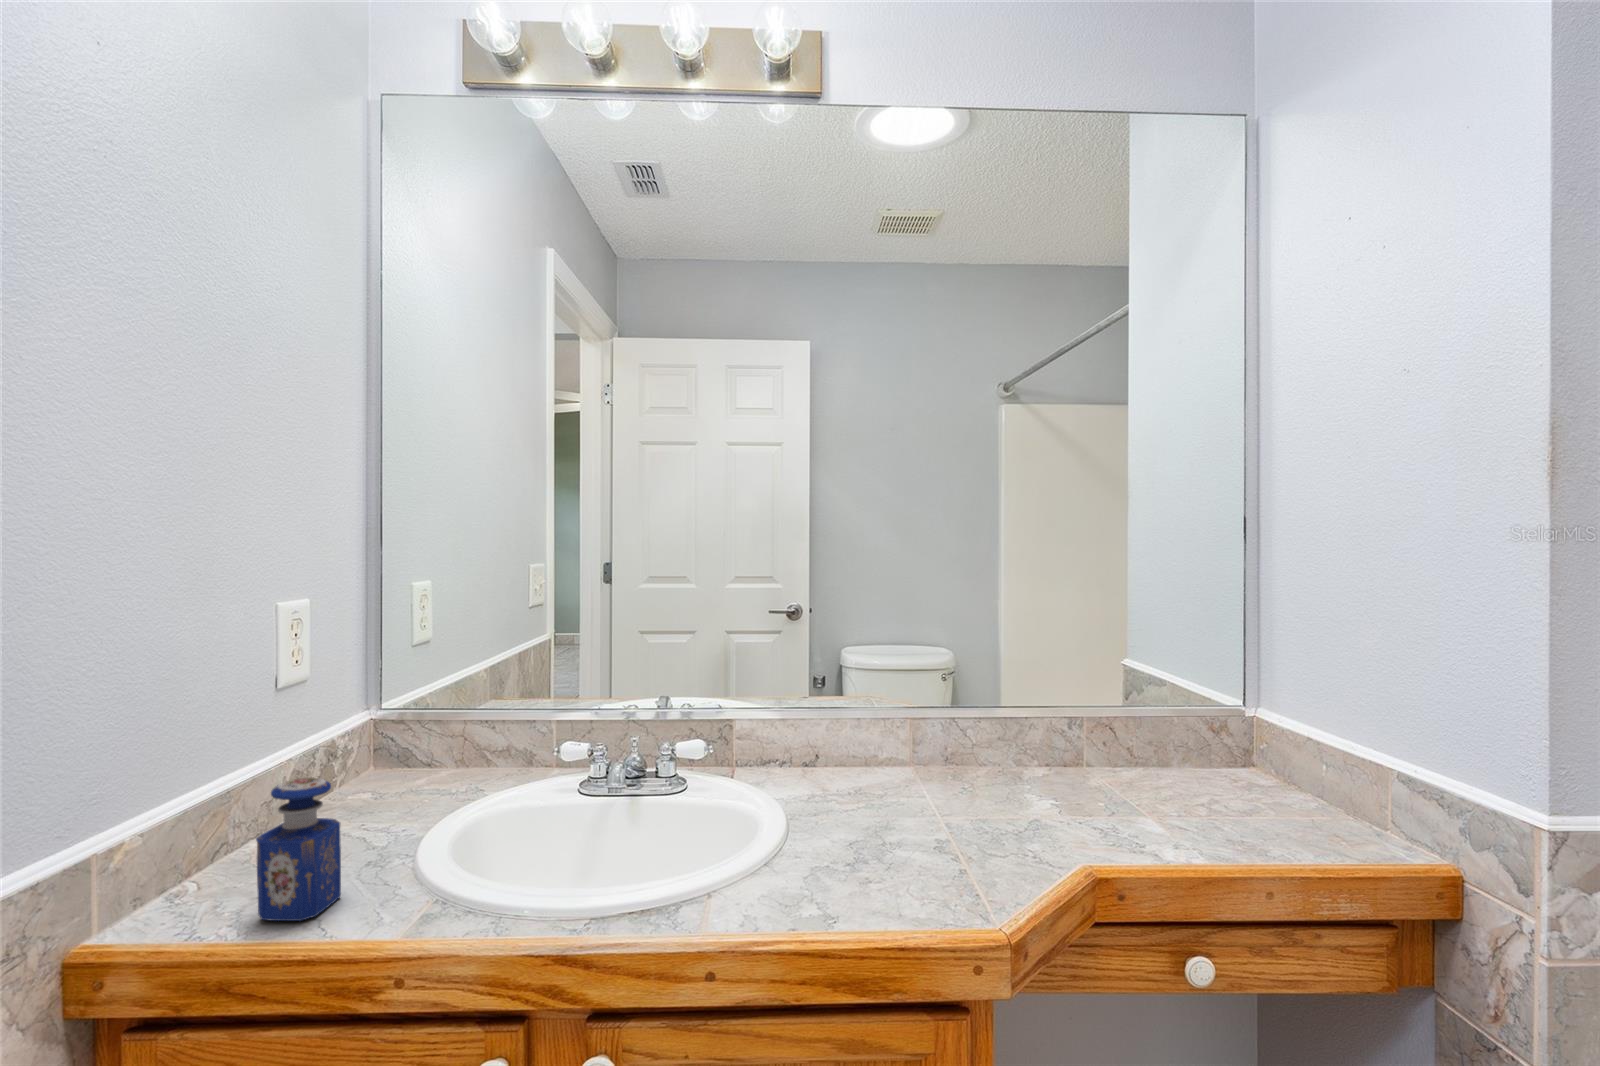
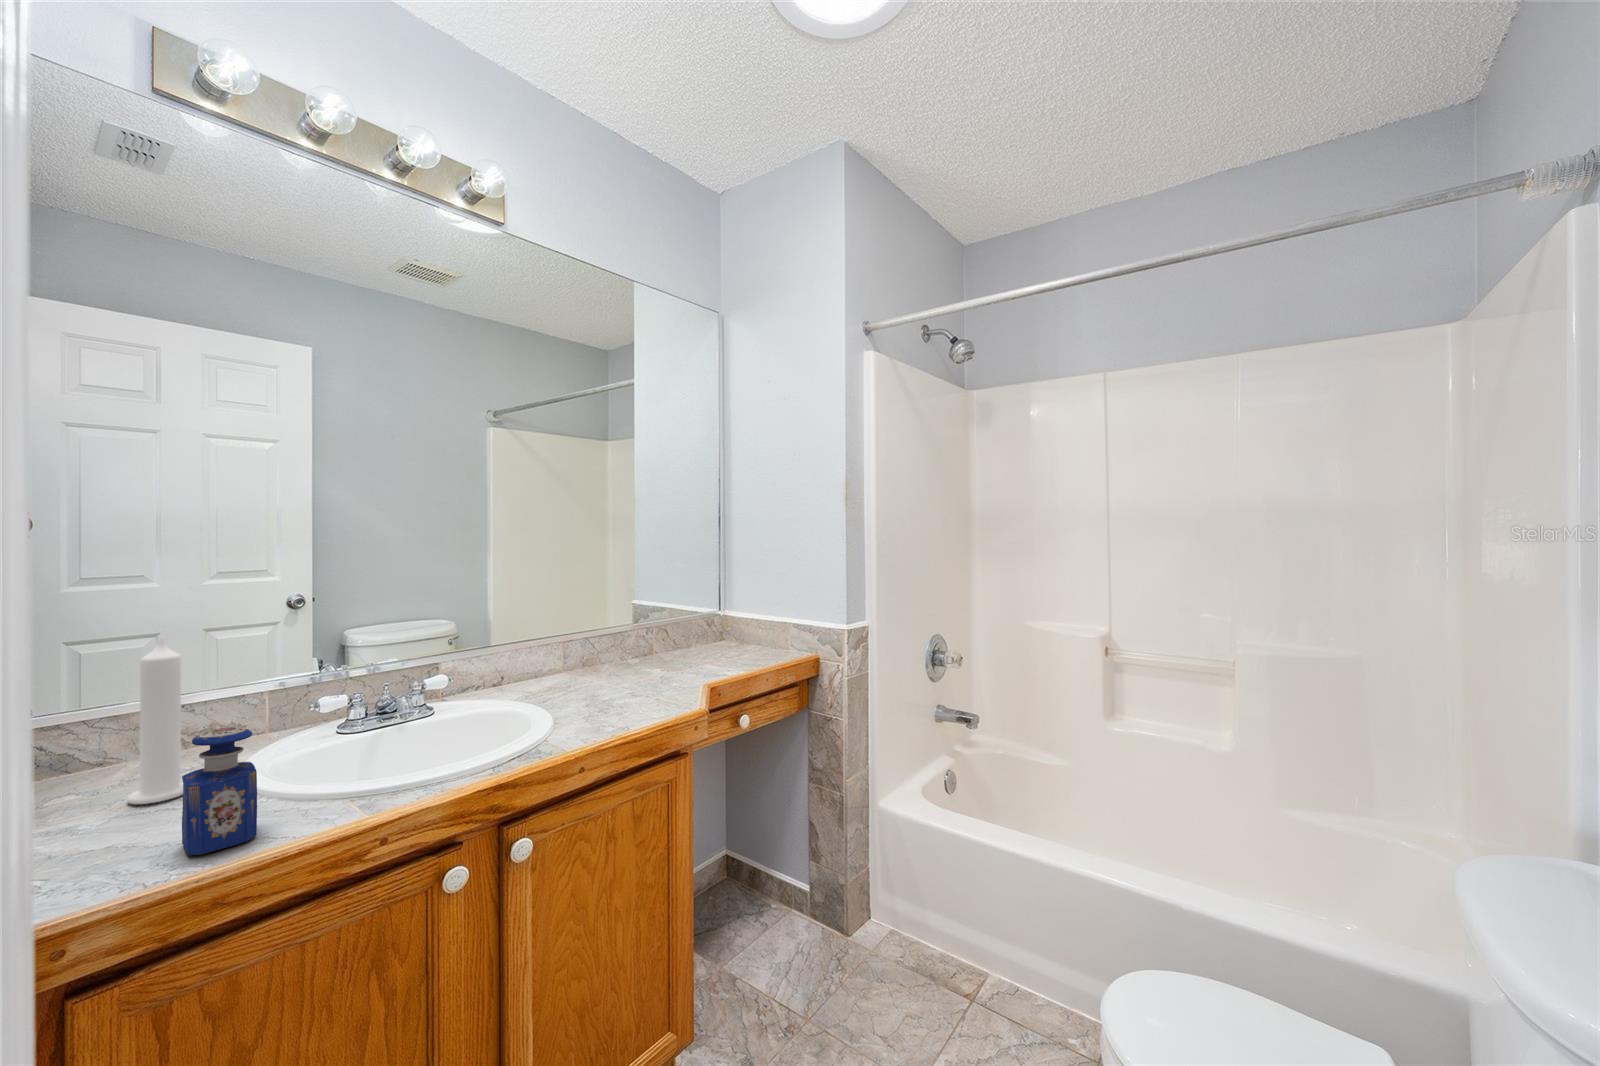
candle: none [359,654,413,830] -> present [127,636,183,804]

